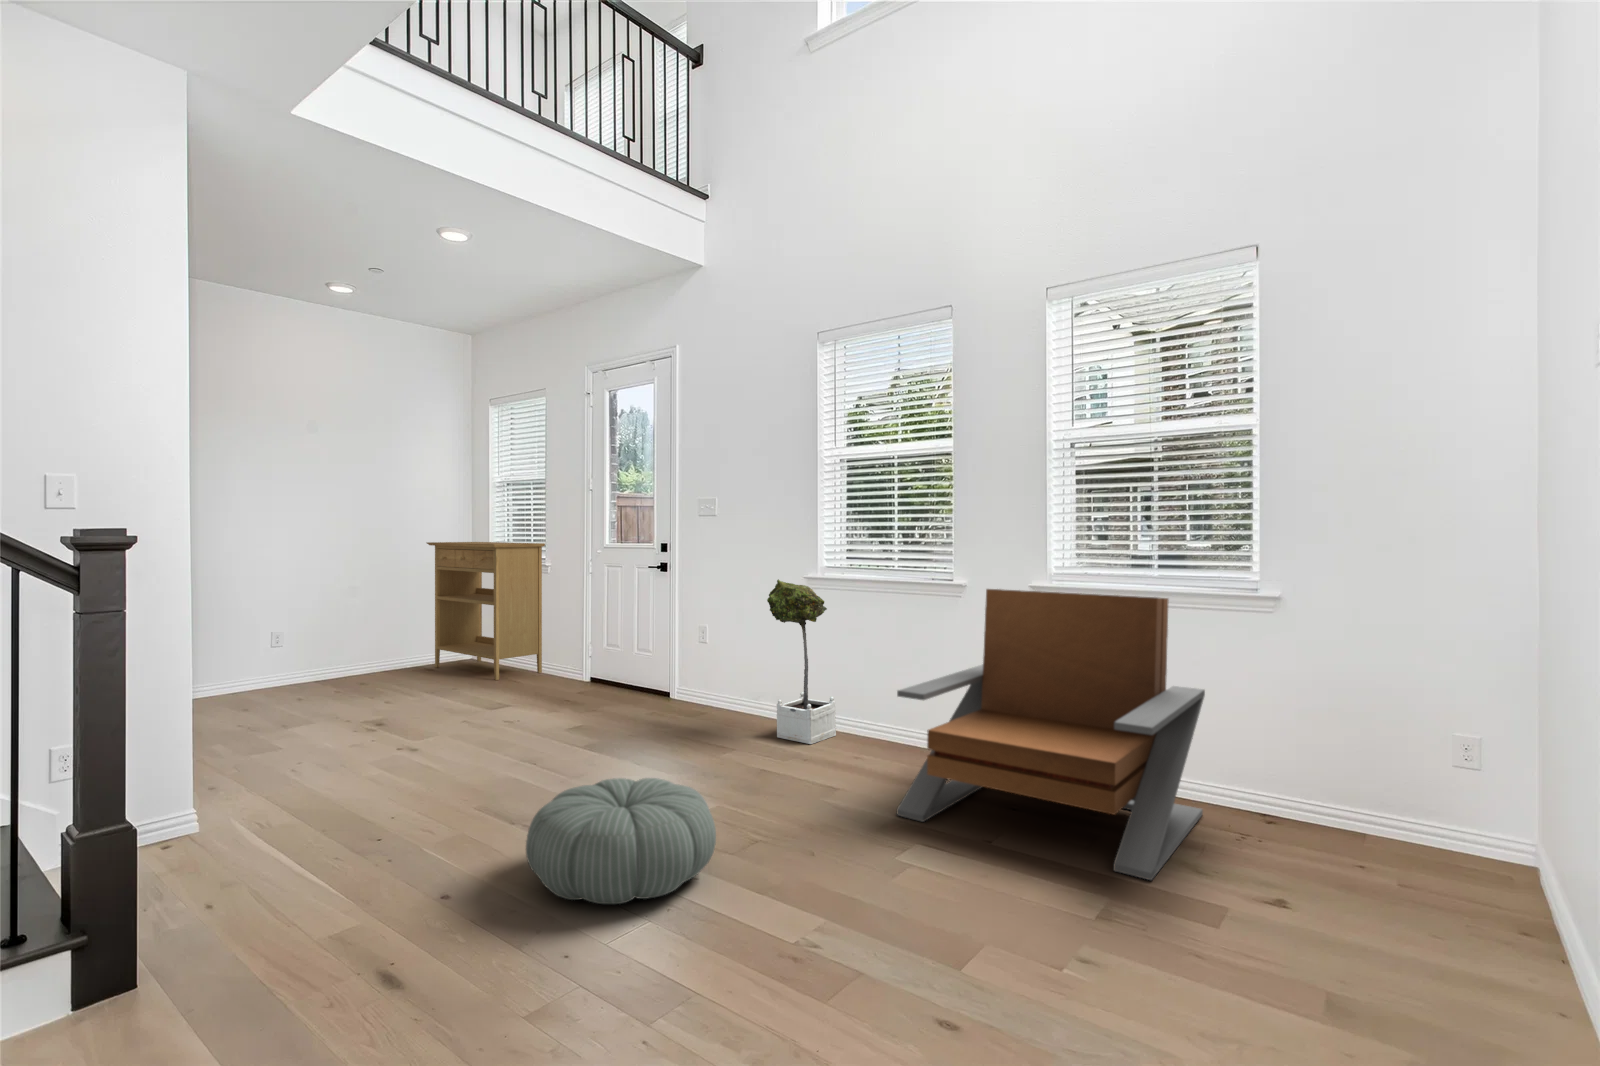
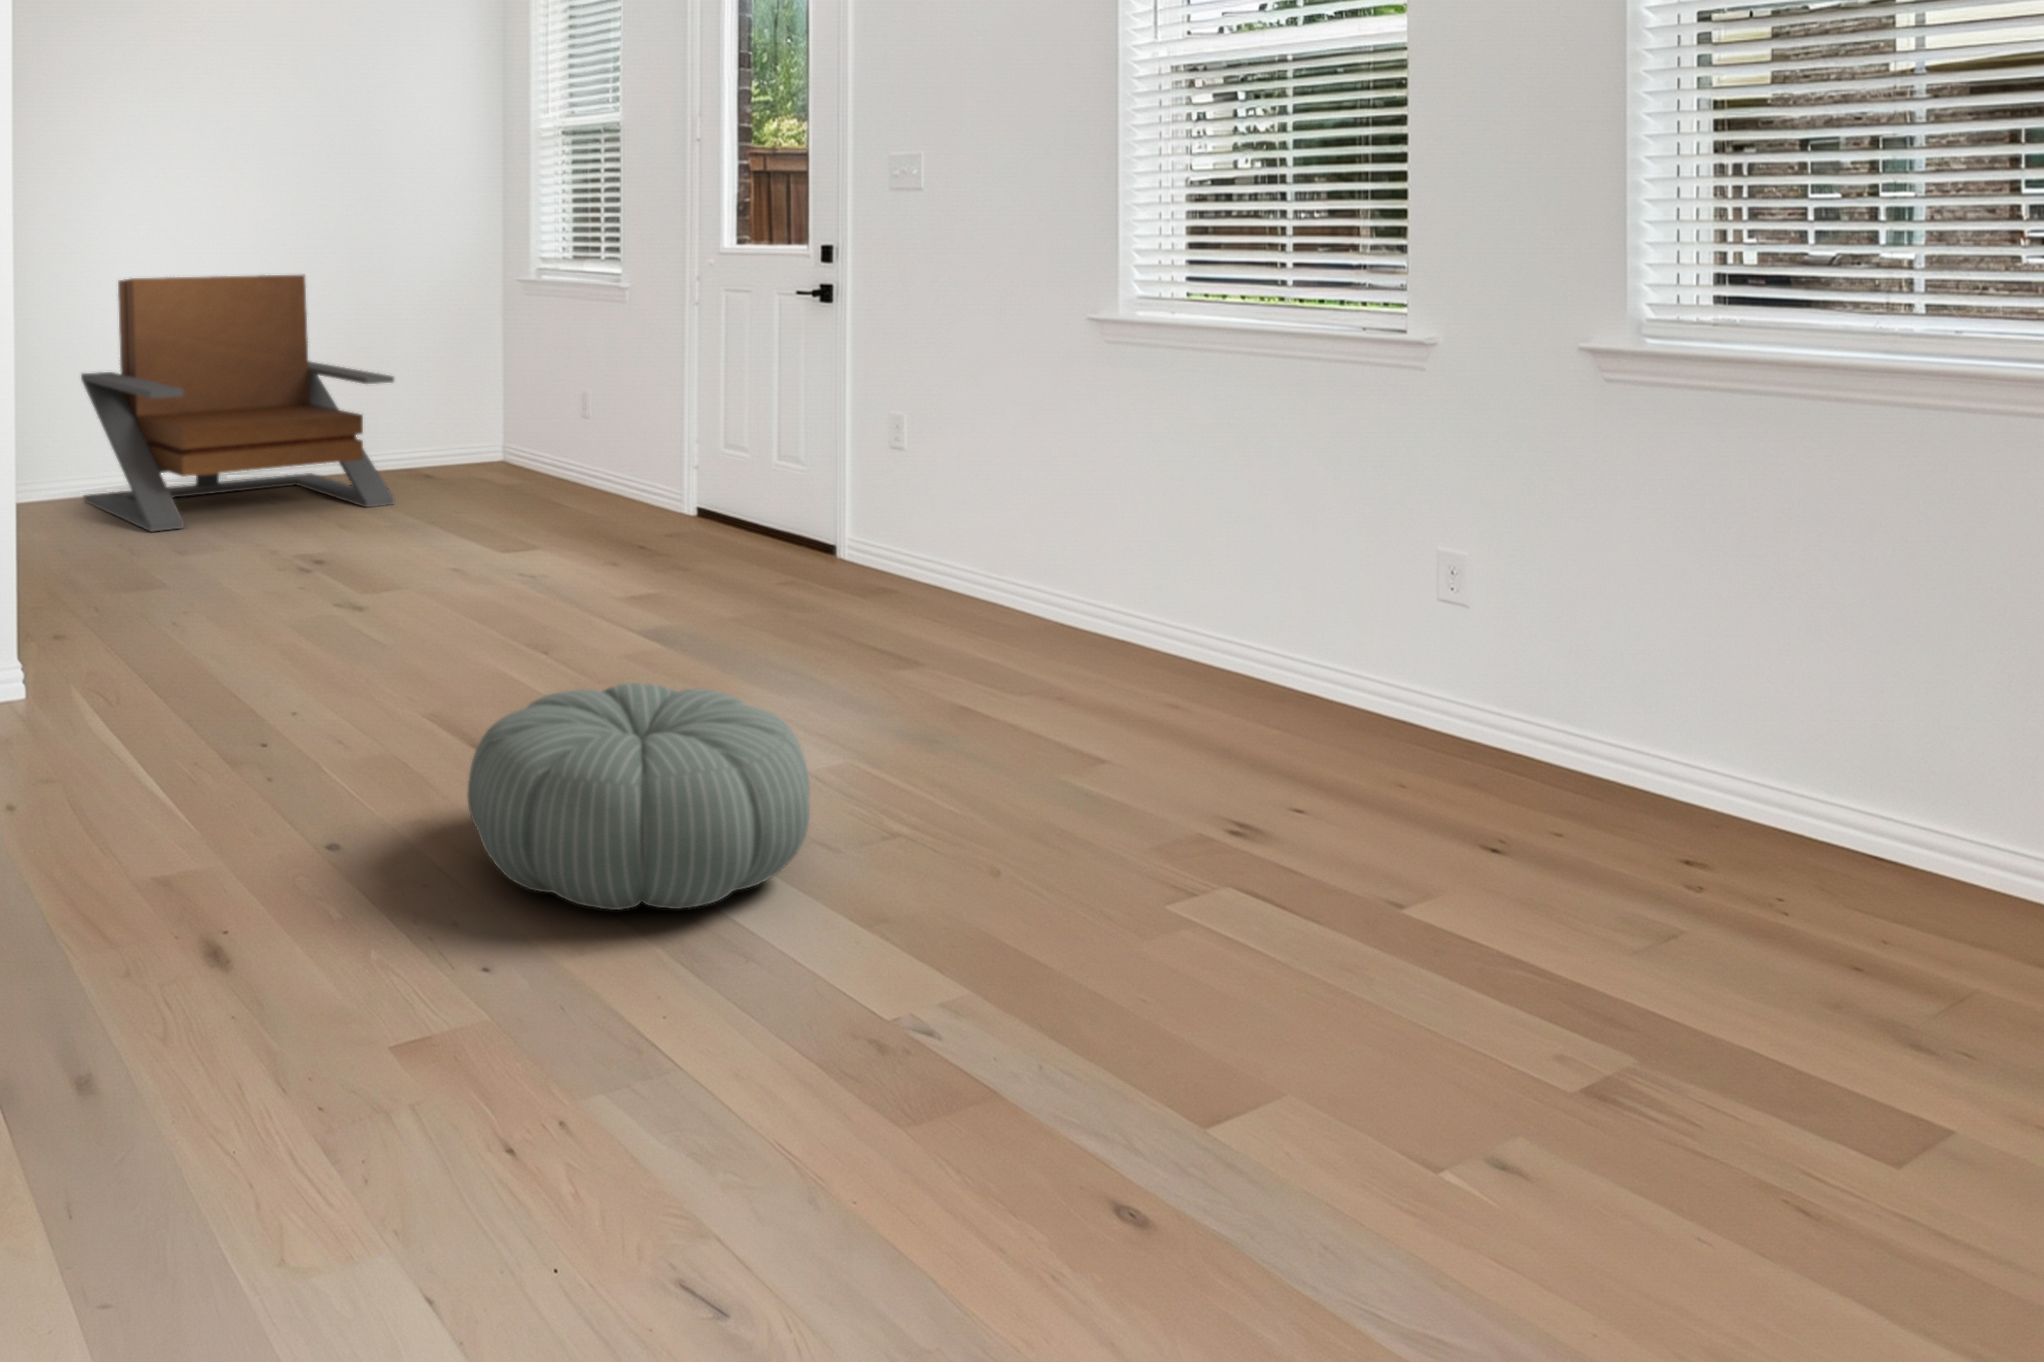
console table: present [427,542,545,680] -> none [421,238,622,497]
potted tree: present [767,579,836,744] -> none [1008,319,1155,664]
lounge chair: present [897,589,1205,880] -> present [81,274,394,531]

